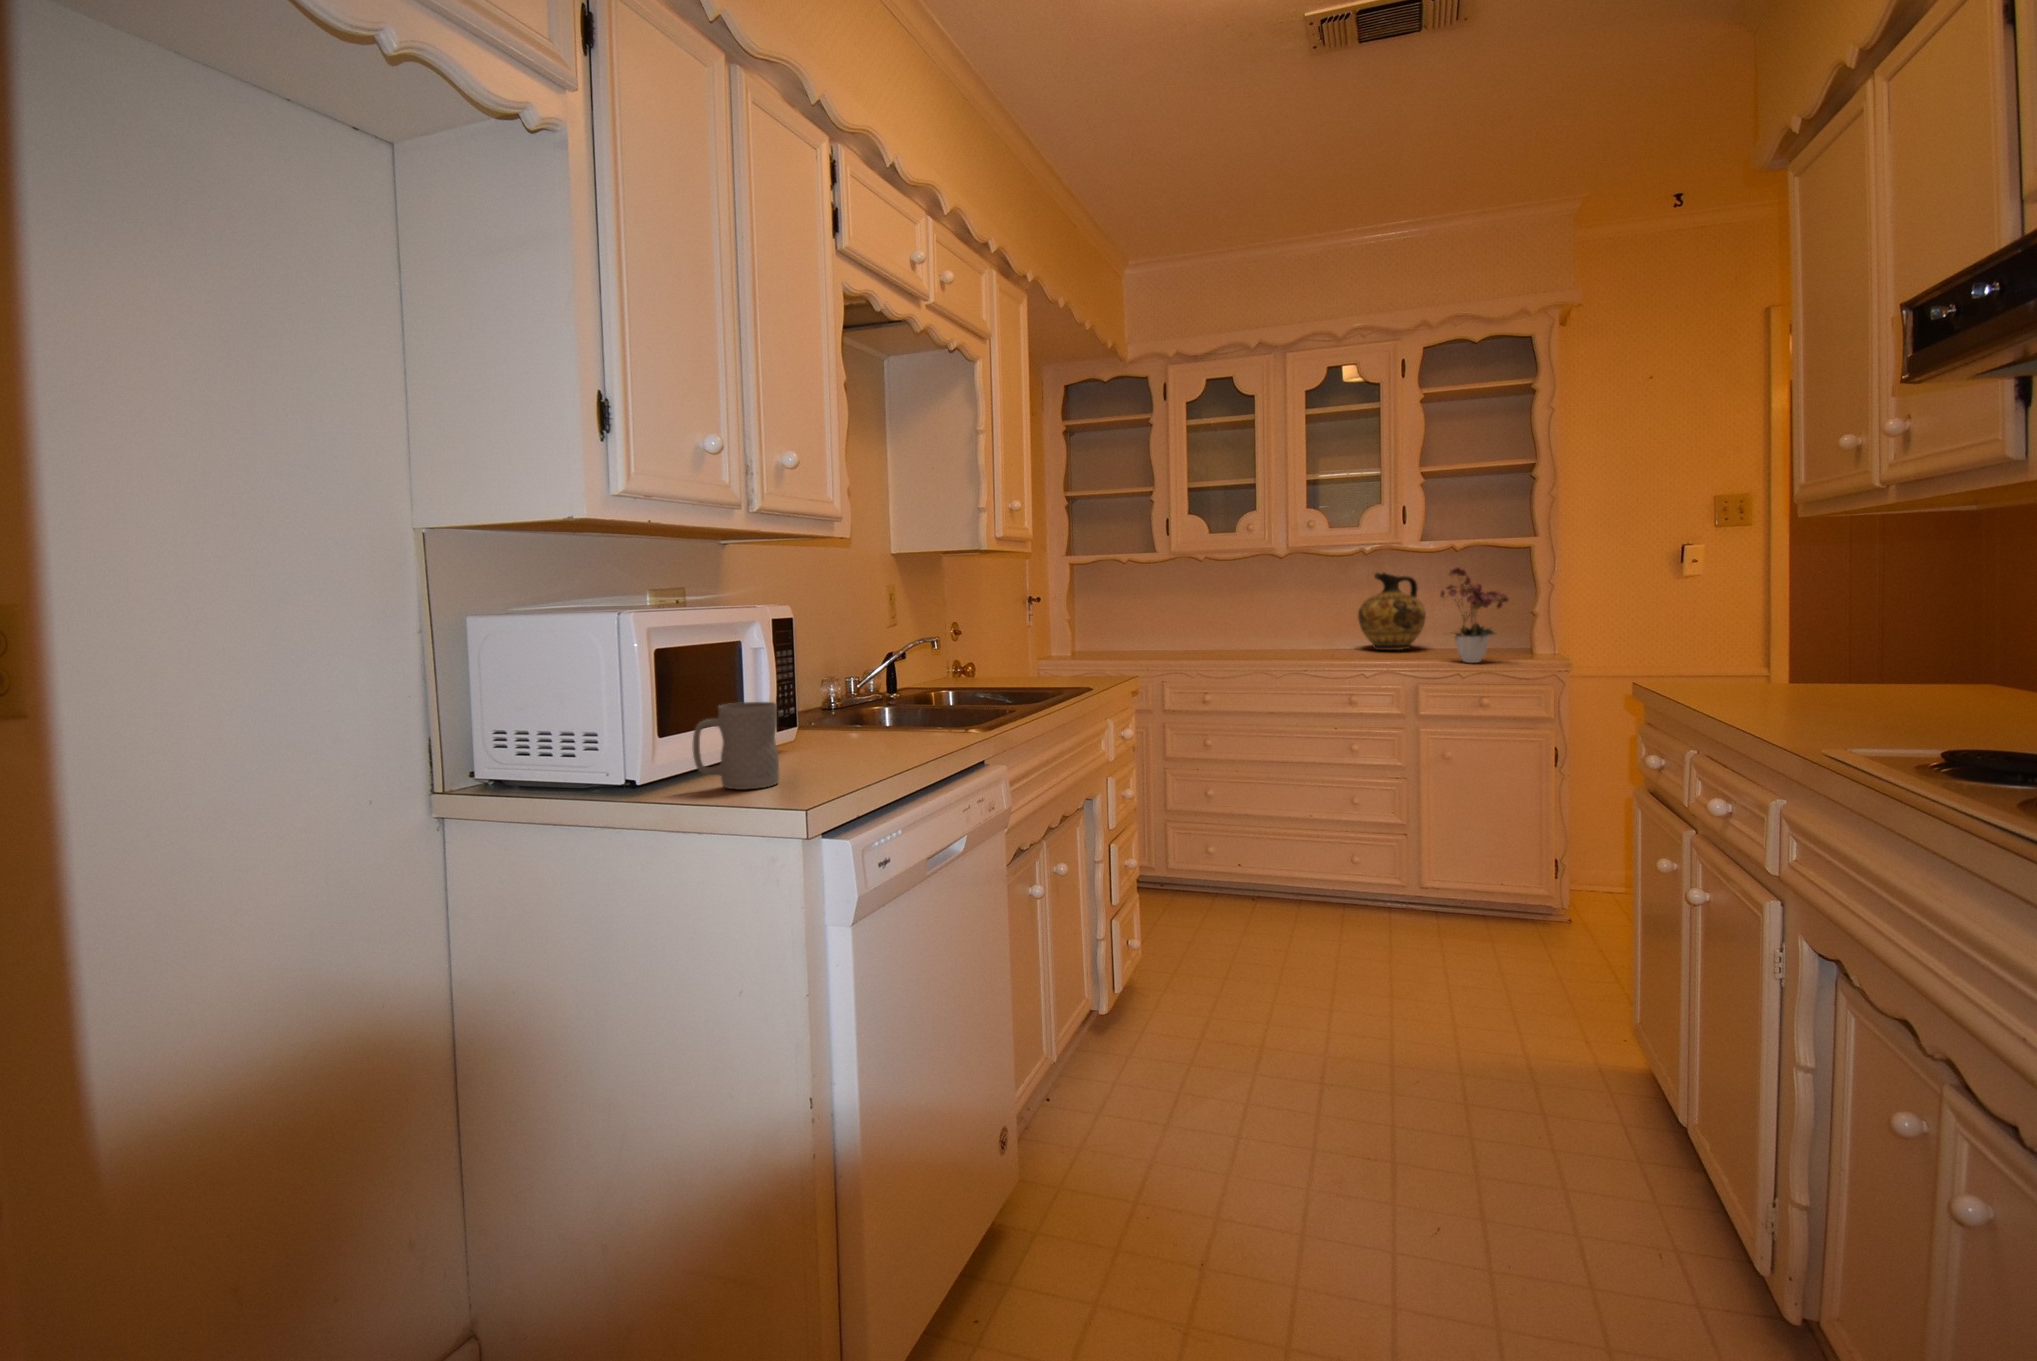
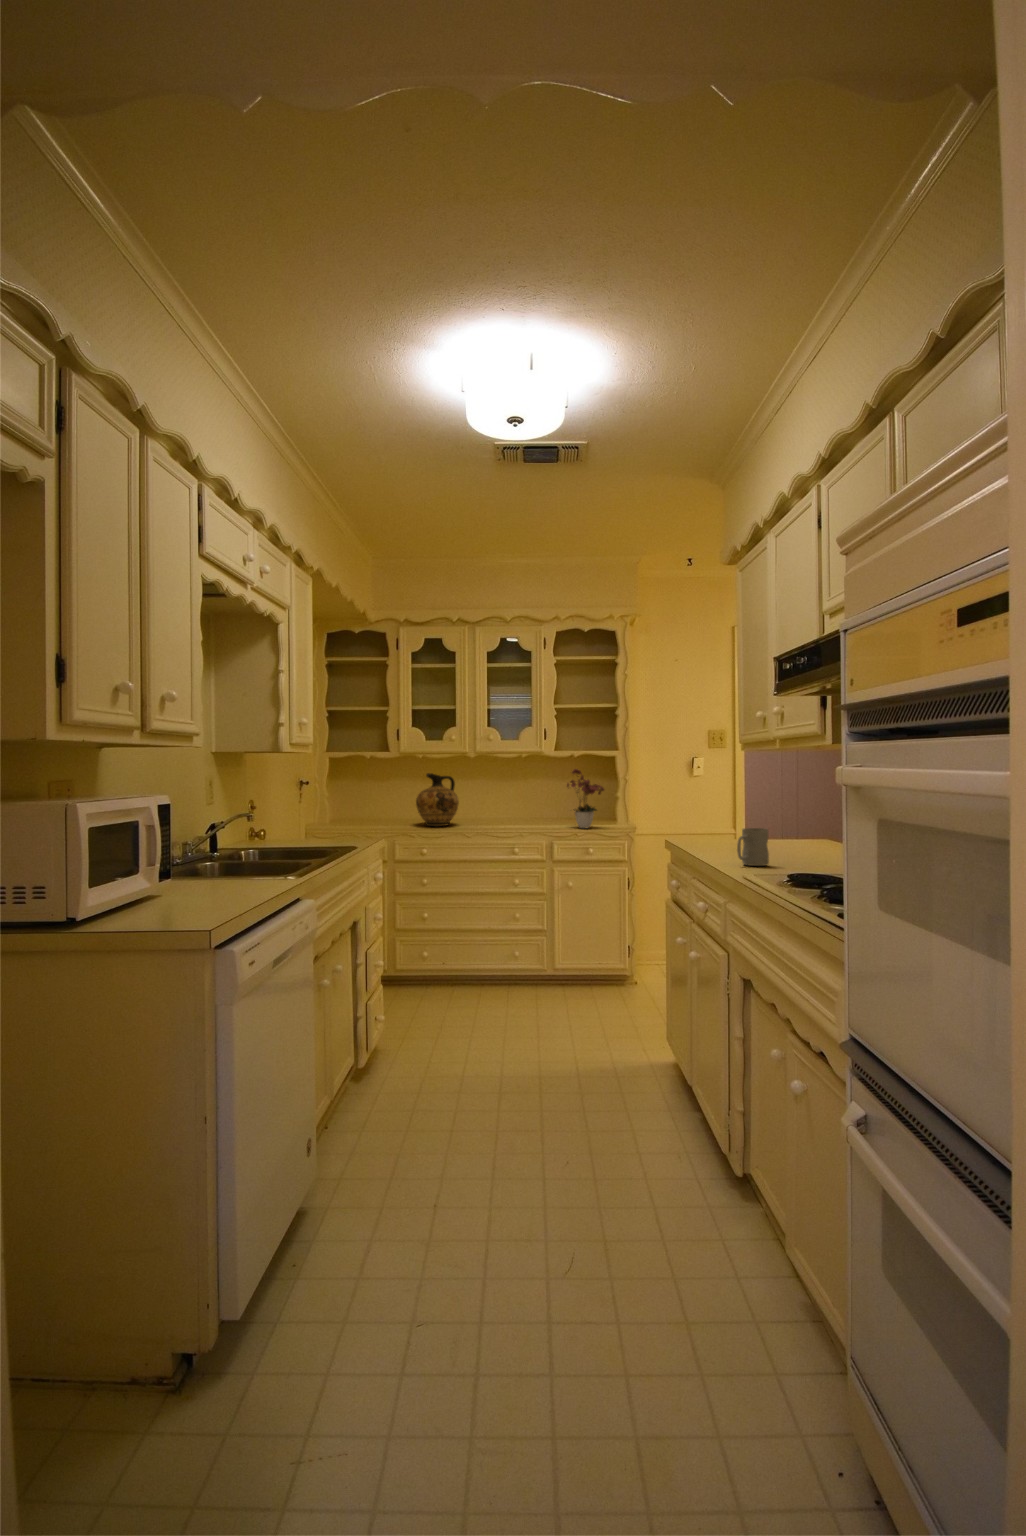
ceramic jug: present [1358,573,1426,650] -> present [416,773,459,826]
mug: present [693,702,779,789] -> present [737,828,769,866]

